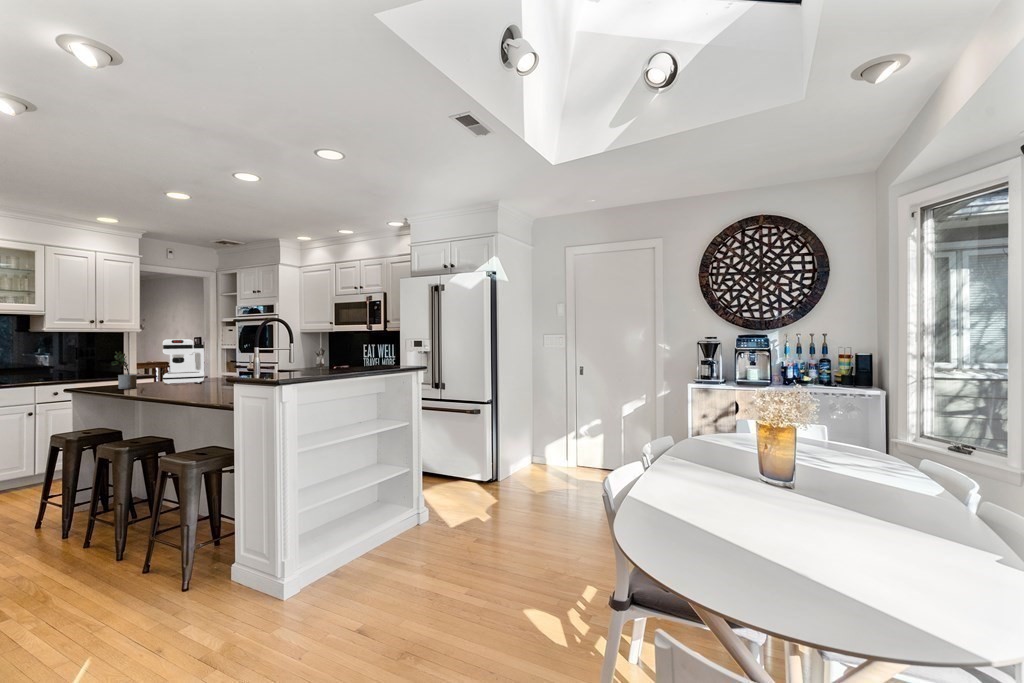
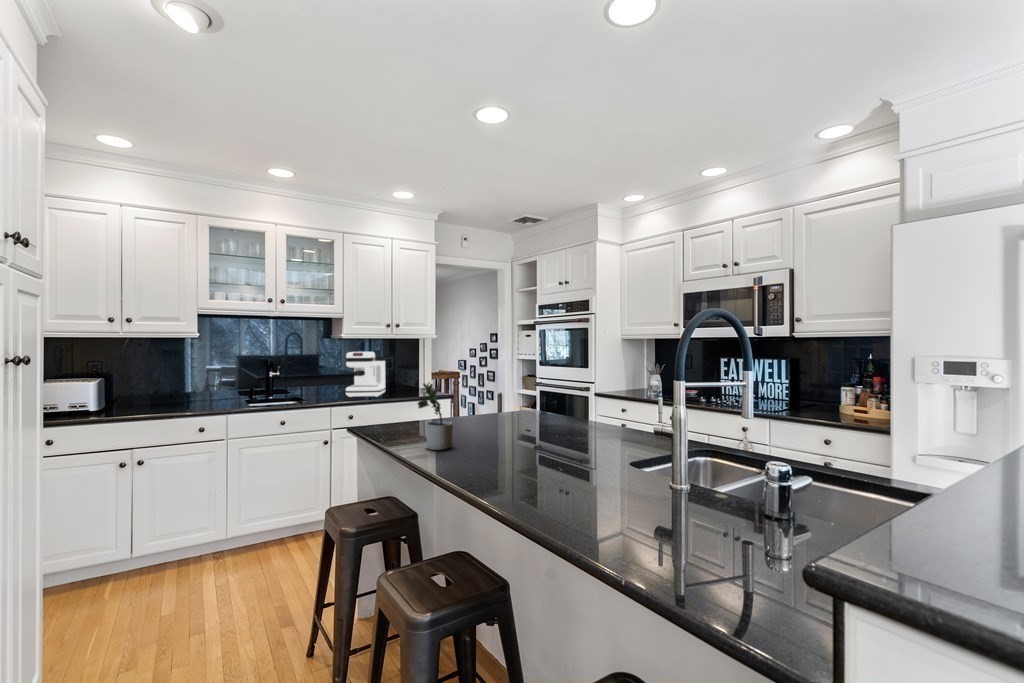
coffee maker: present [163,339,204,384] -> present [346,352,385,397]

